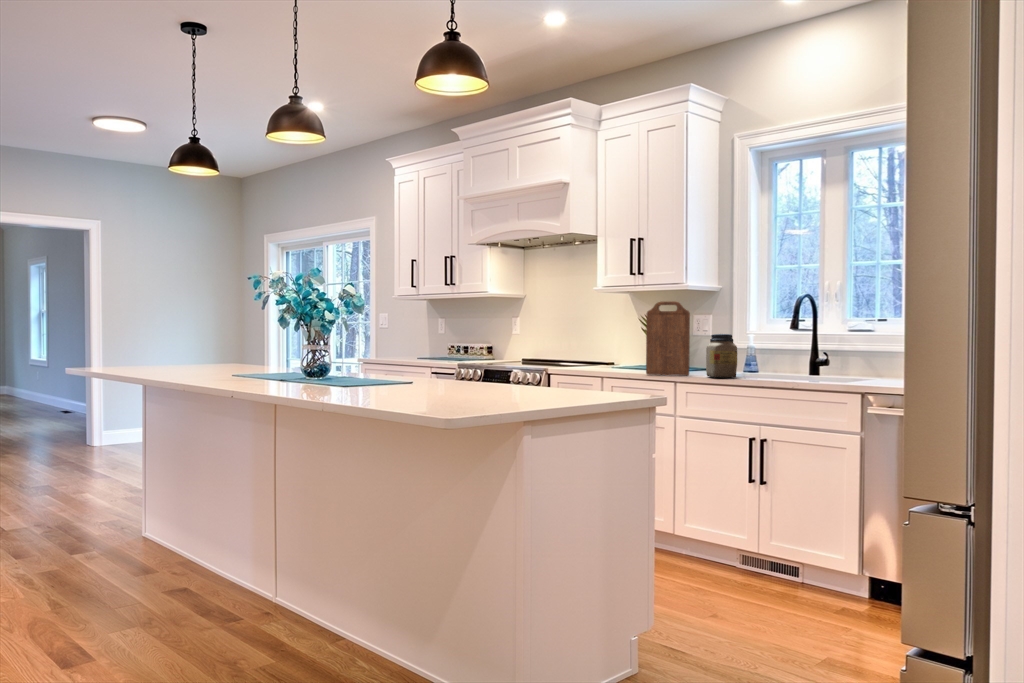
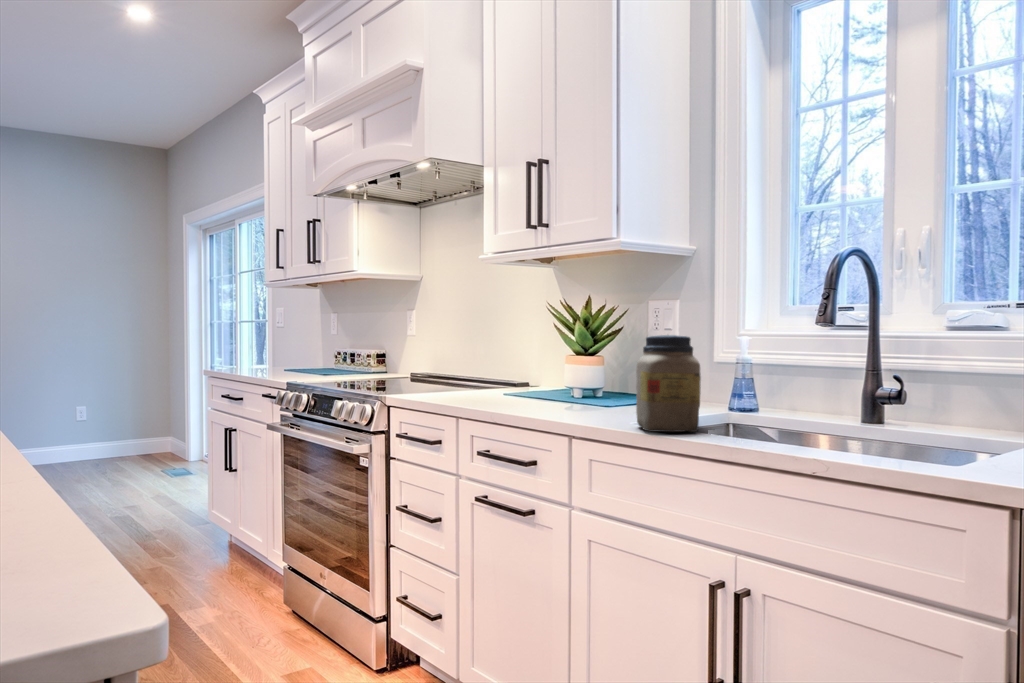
cutting board: present [646,301,690,376] -> none [524,269,607,422]

